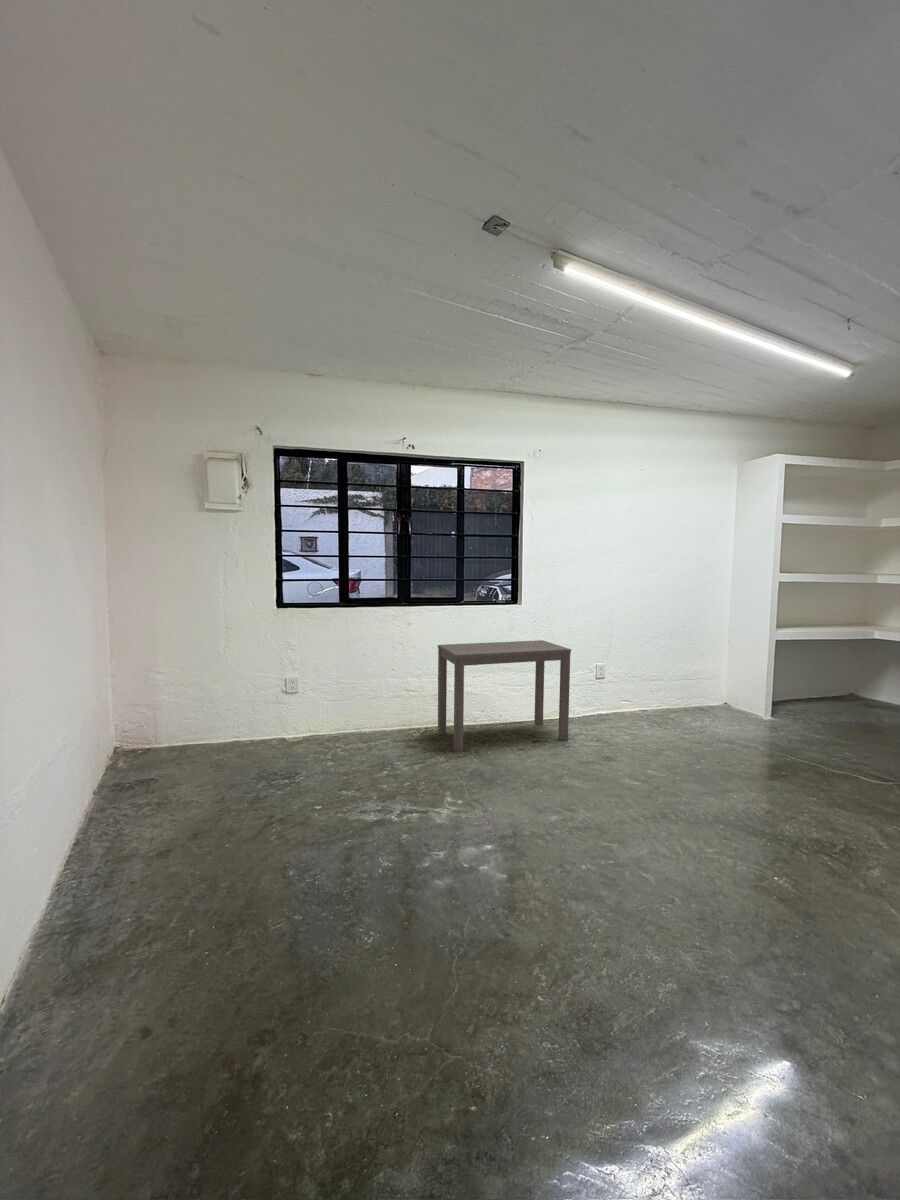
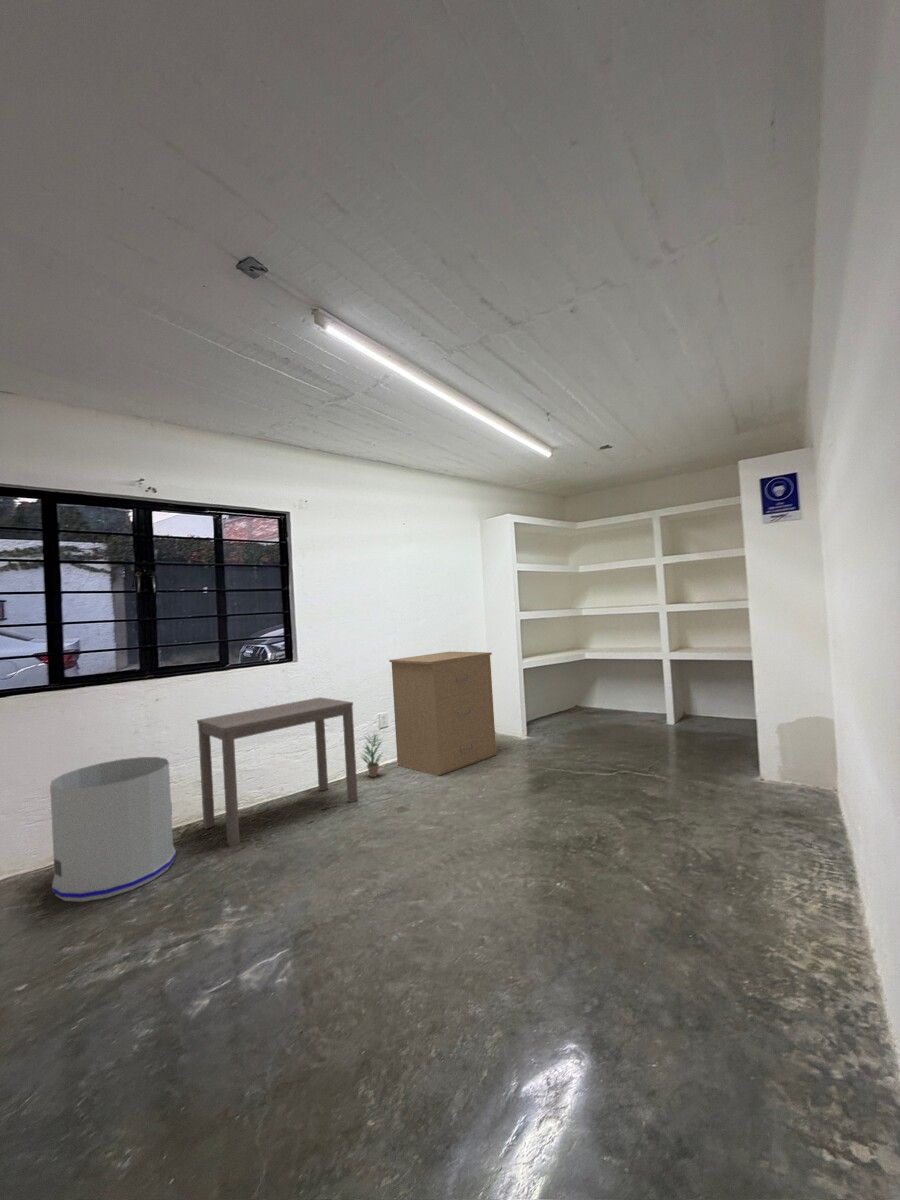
filing cabinet: none [614,611,733,736] -> present [389,652,496,776]
trash can: none [335,667,416,766] -> present [50,757,176,901]
potted plant: none [576,681,601,723] -> present [363,735,381,777]

